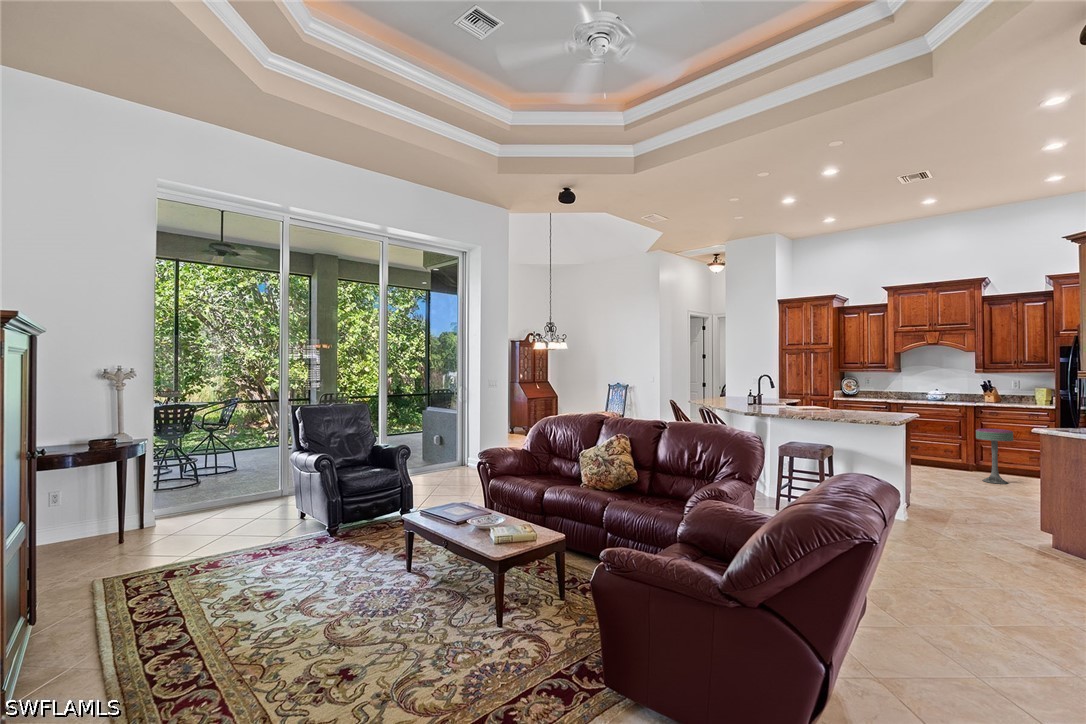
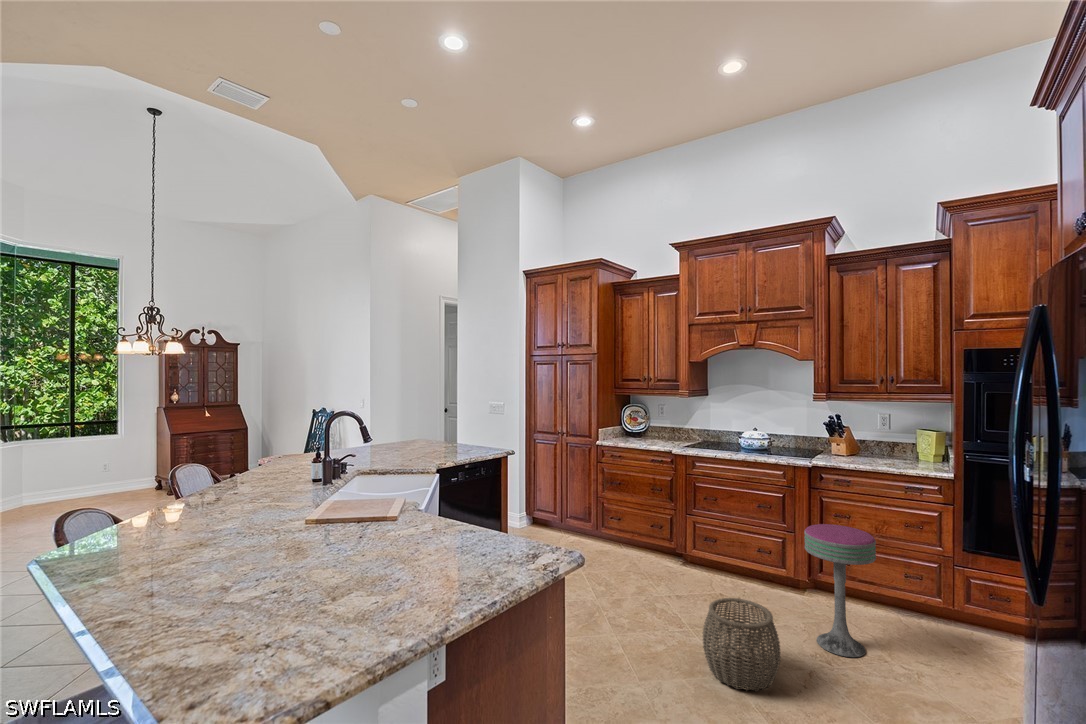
woven basket: none [929,456,969,488] -> present [702,598,781,691]

